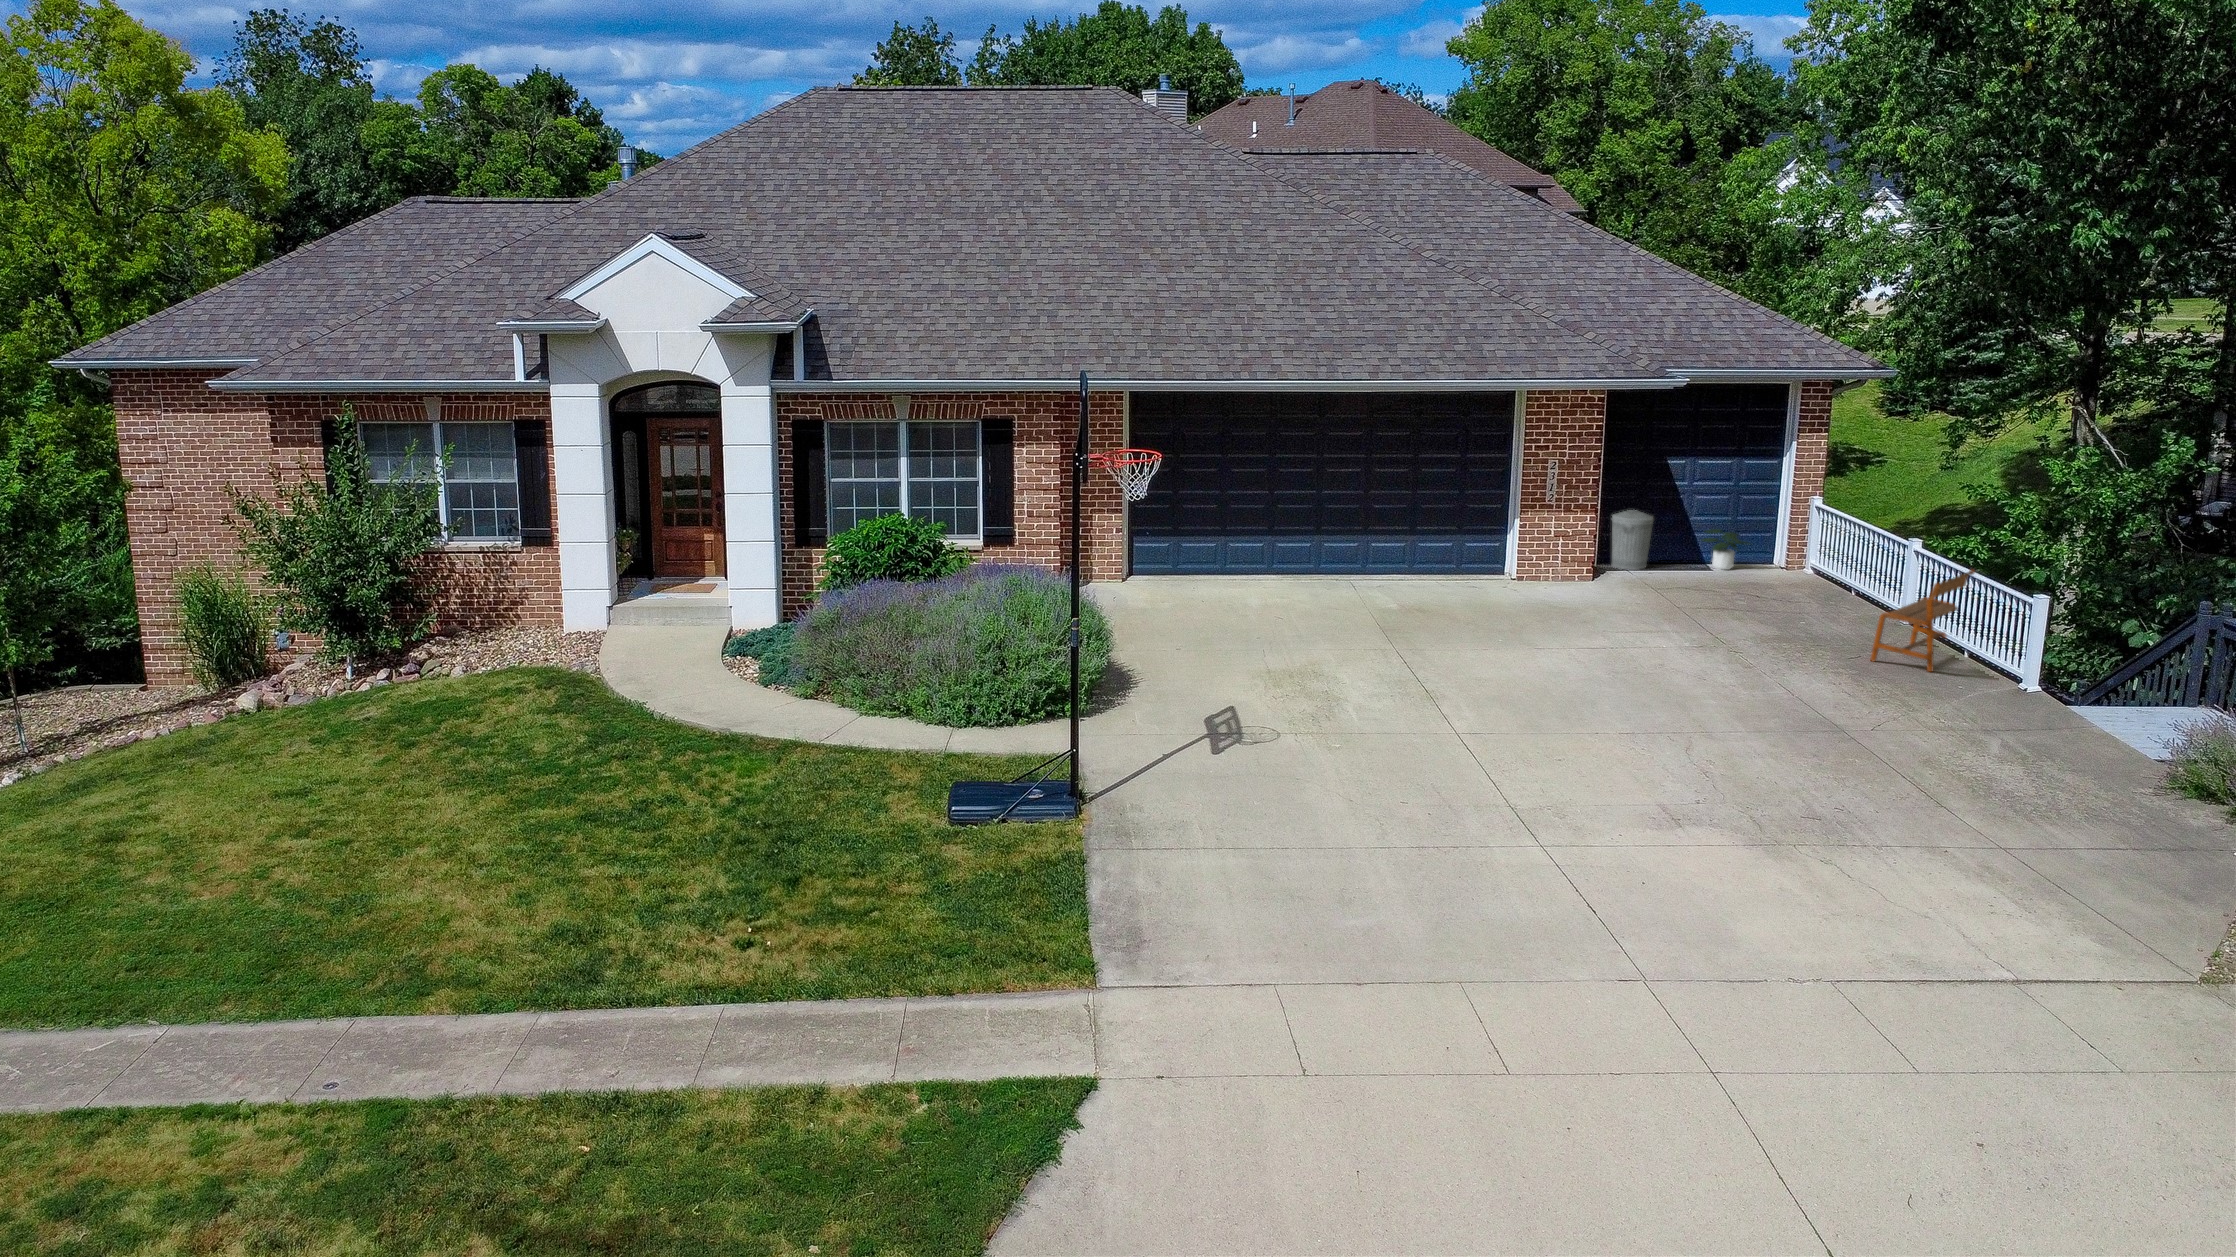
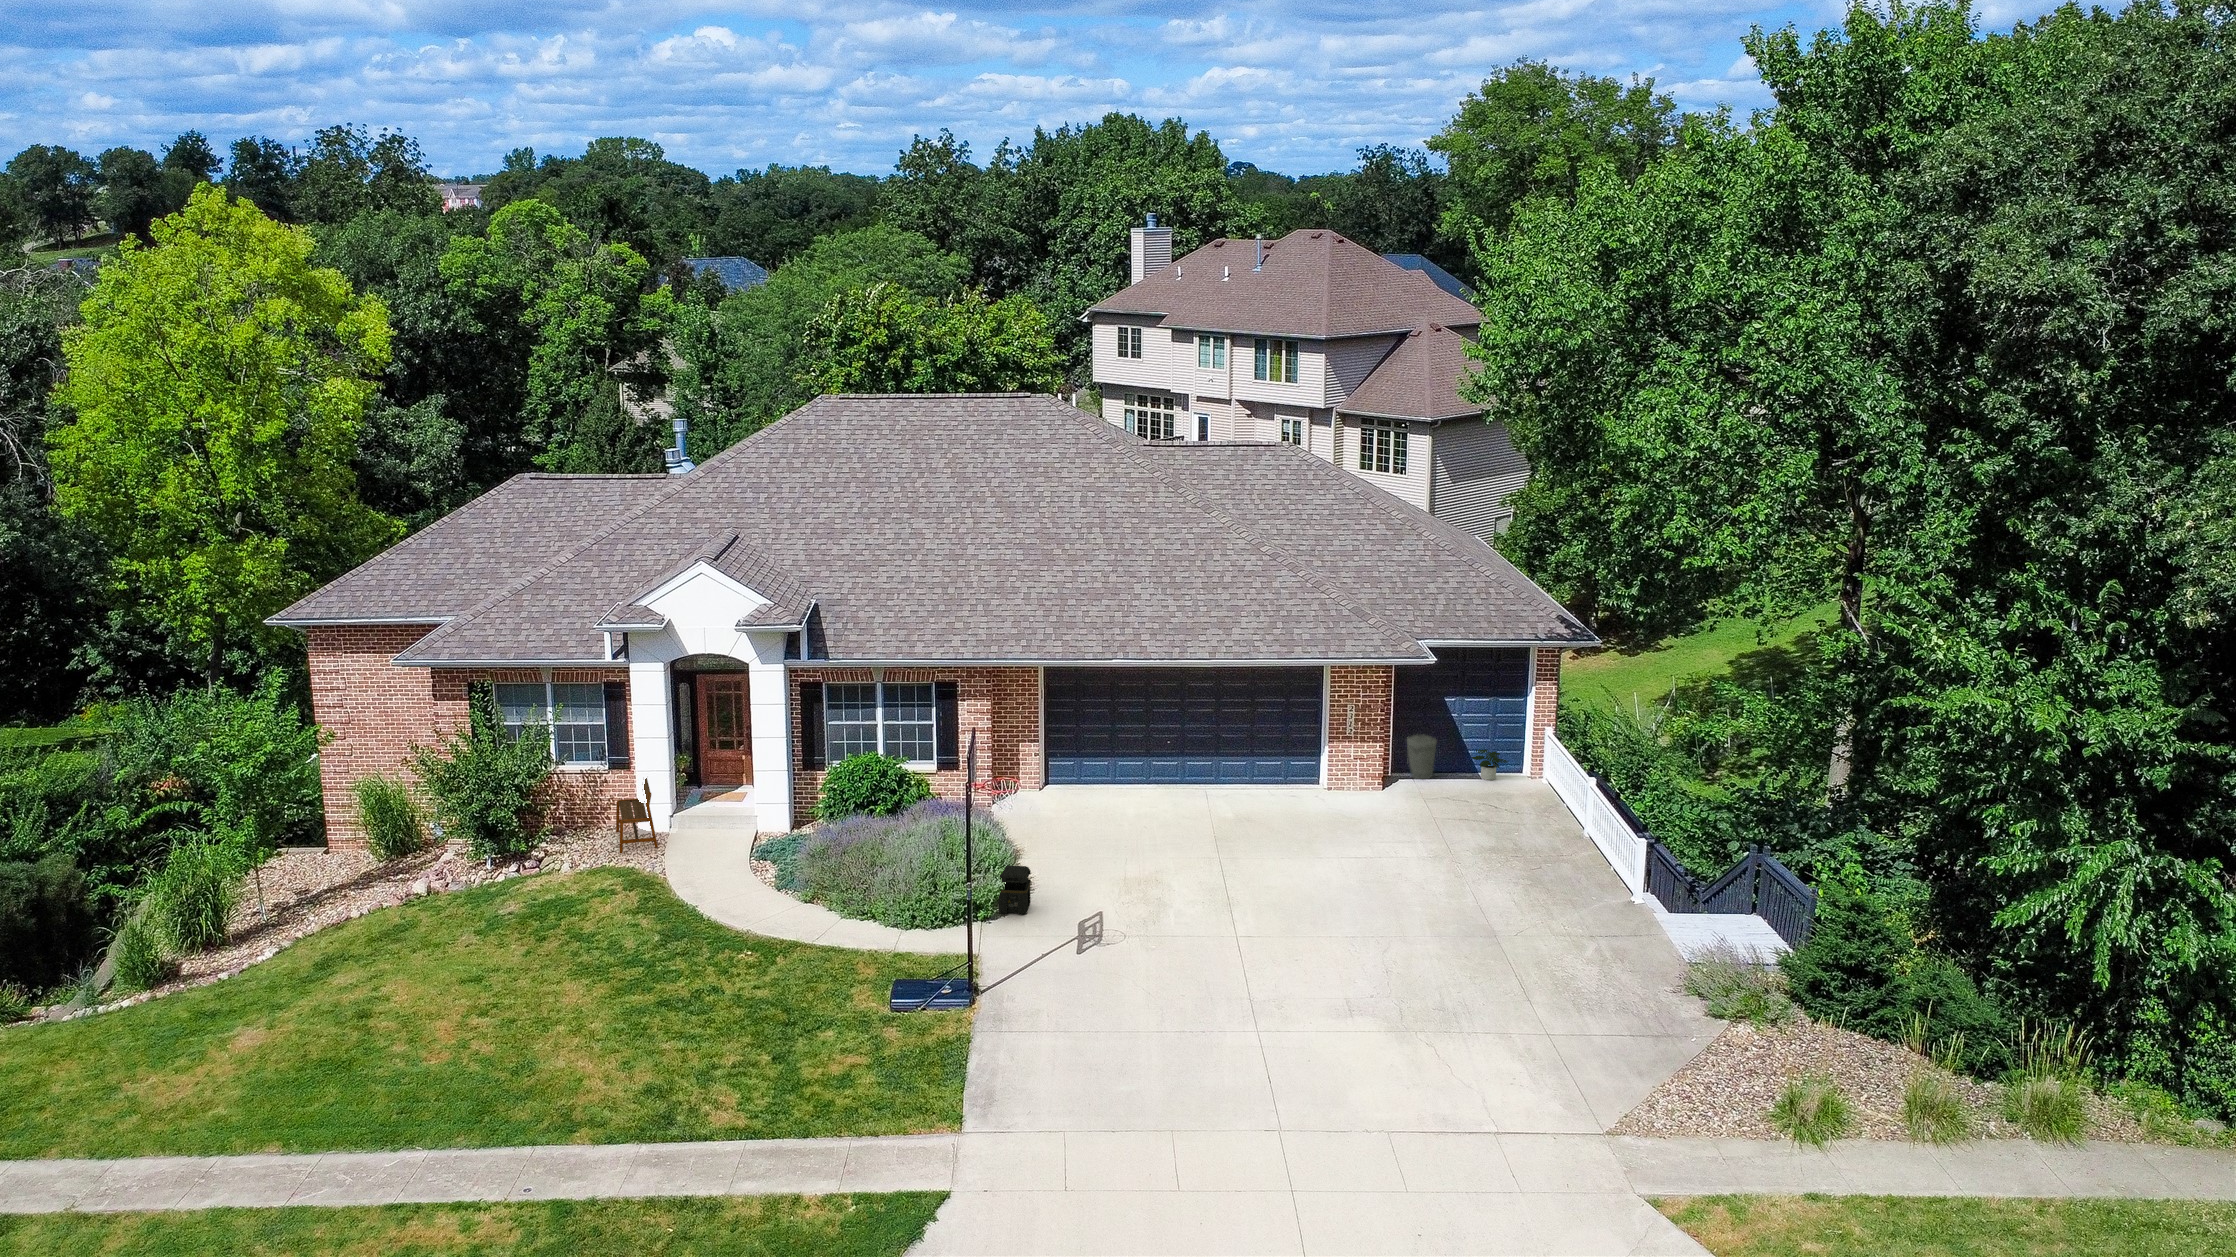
bench: present [1870,570,1975,672] -> present [616,778,658,853]
toolbox: none [1093,640,1140,709] -> present [998,866,1031,915]

